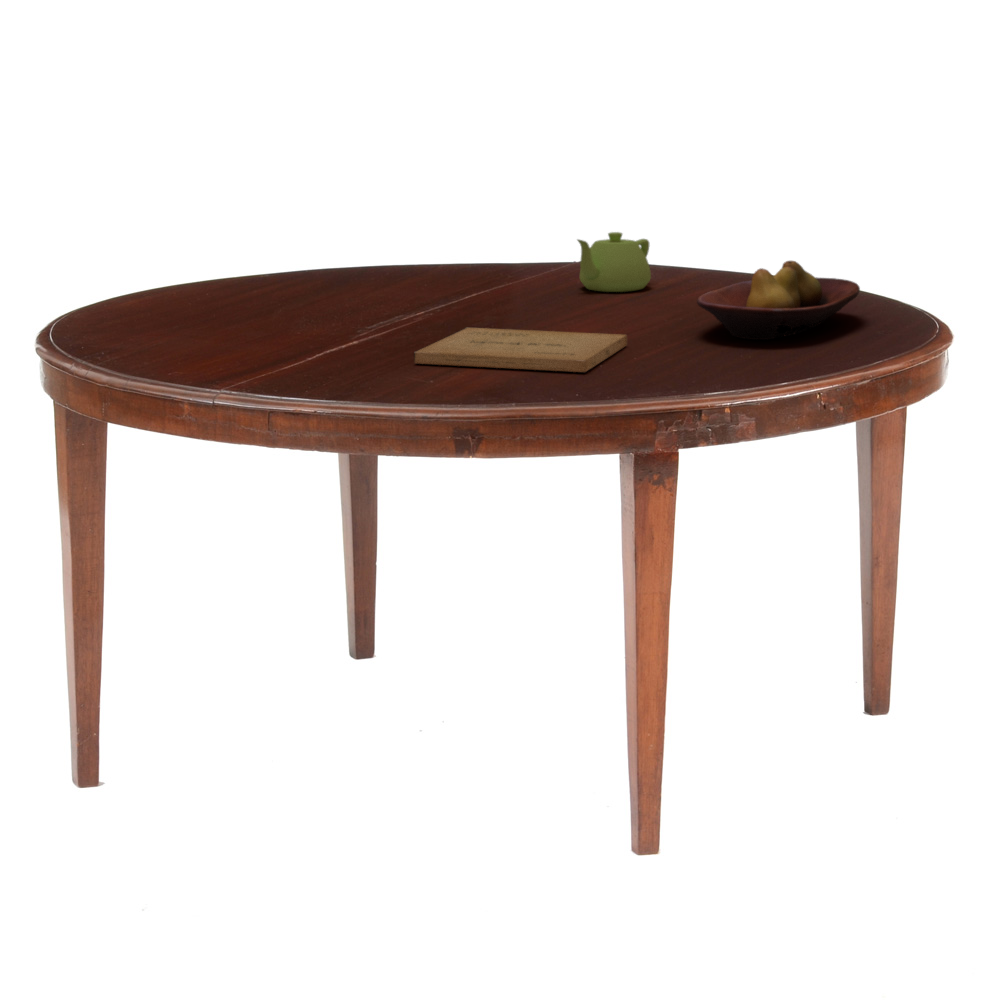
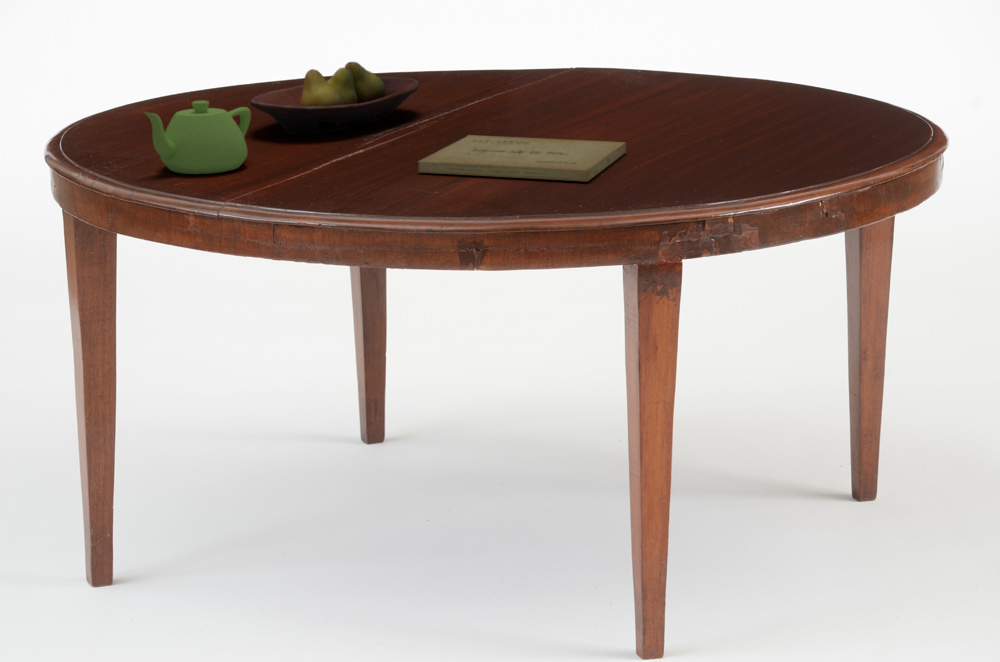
teapot: present [578,232,651,292] -> present [144,100,251,174]
fruit bowl: present [697,261,860,340] -> present [250,62,419,135]

